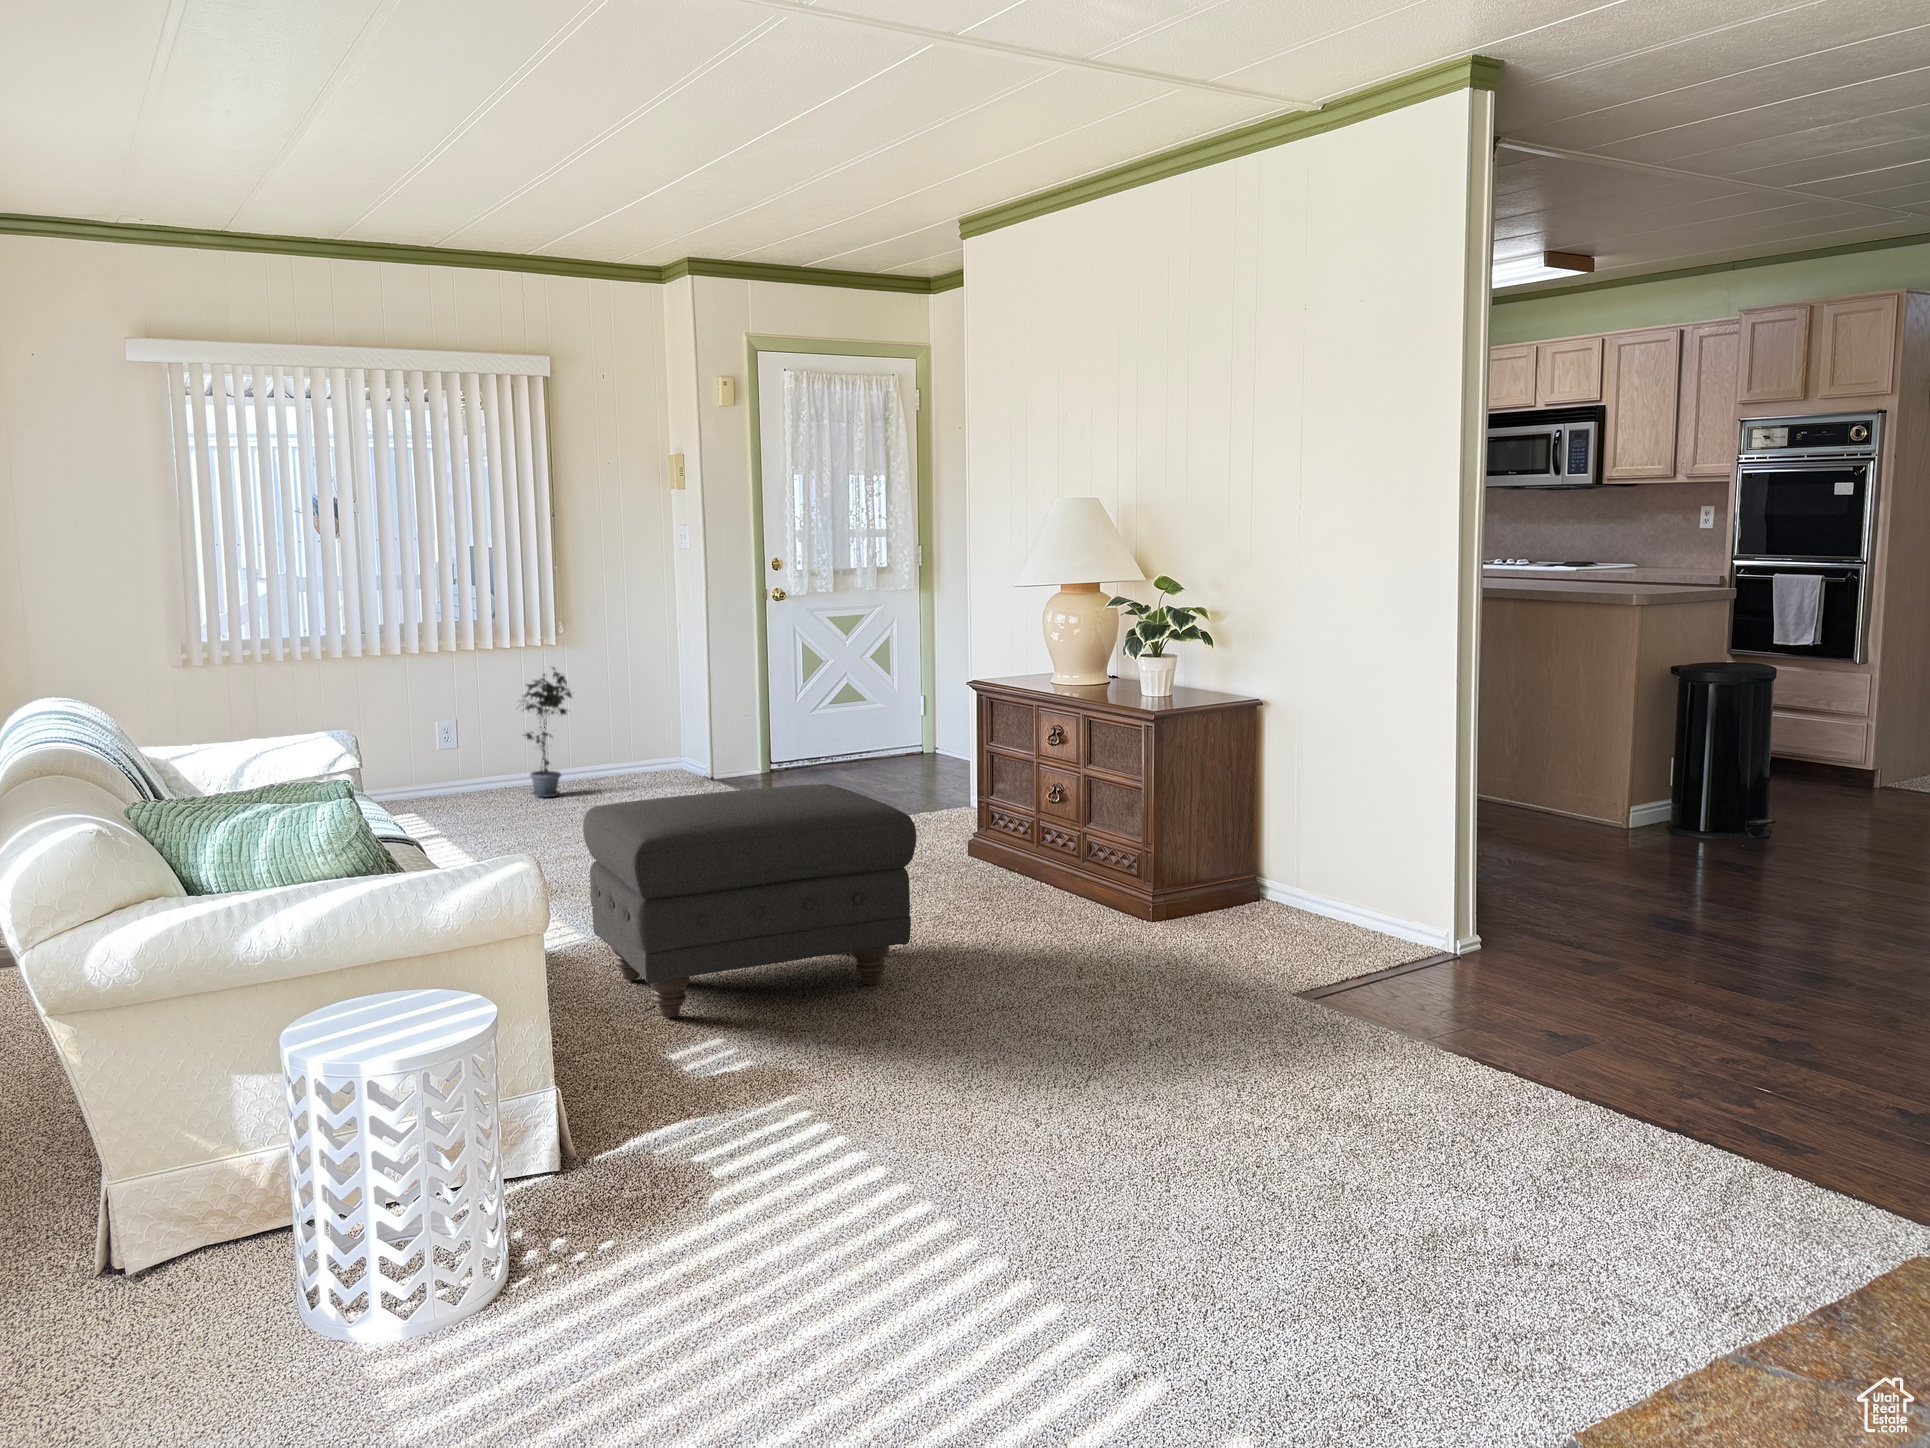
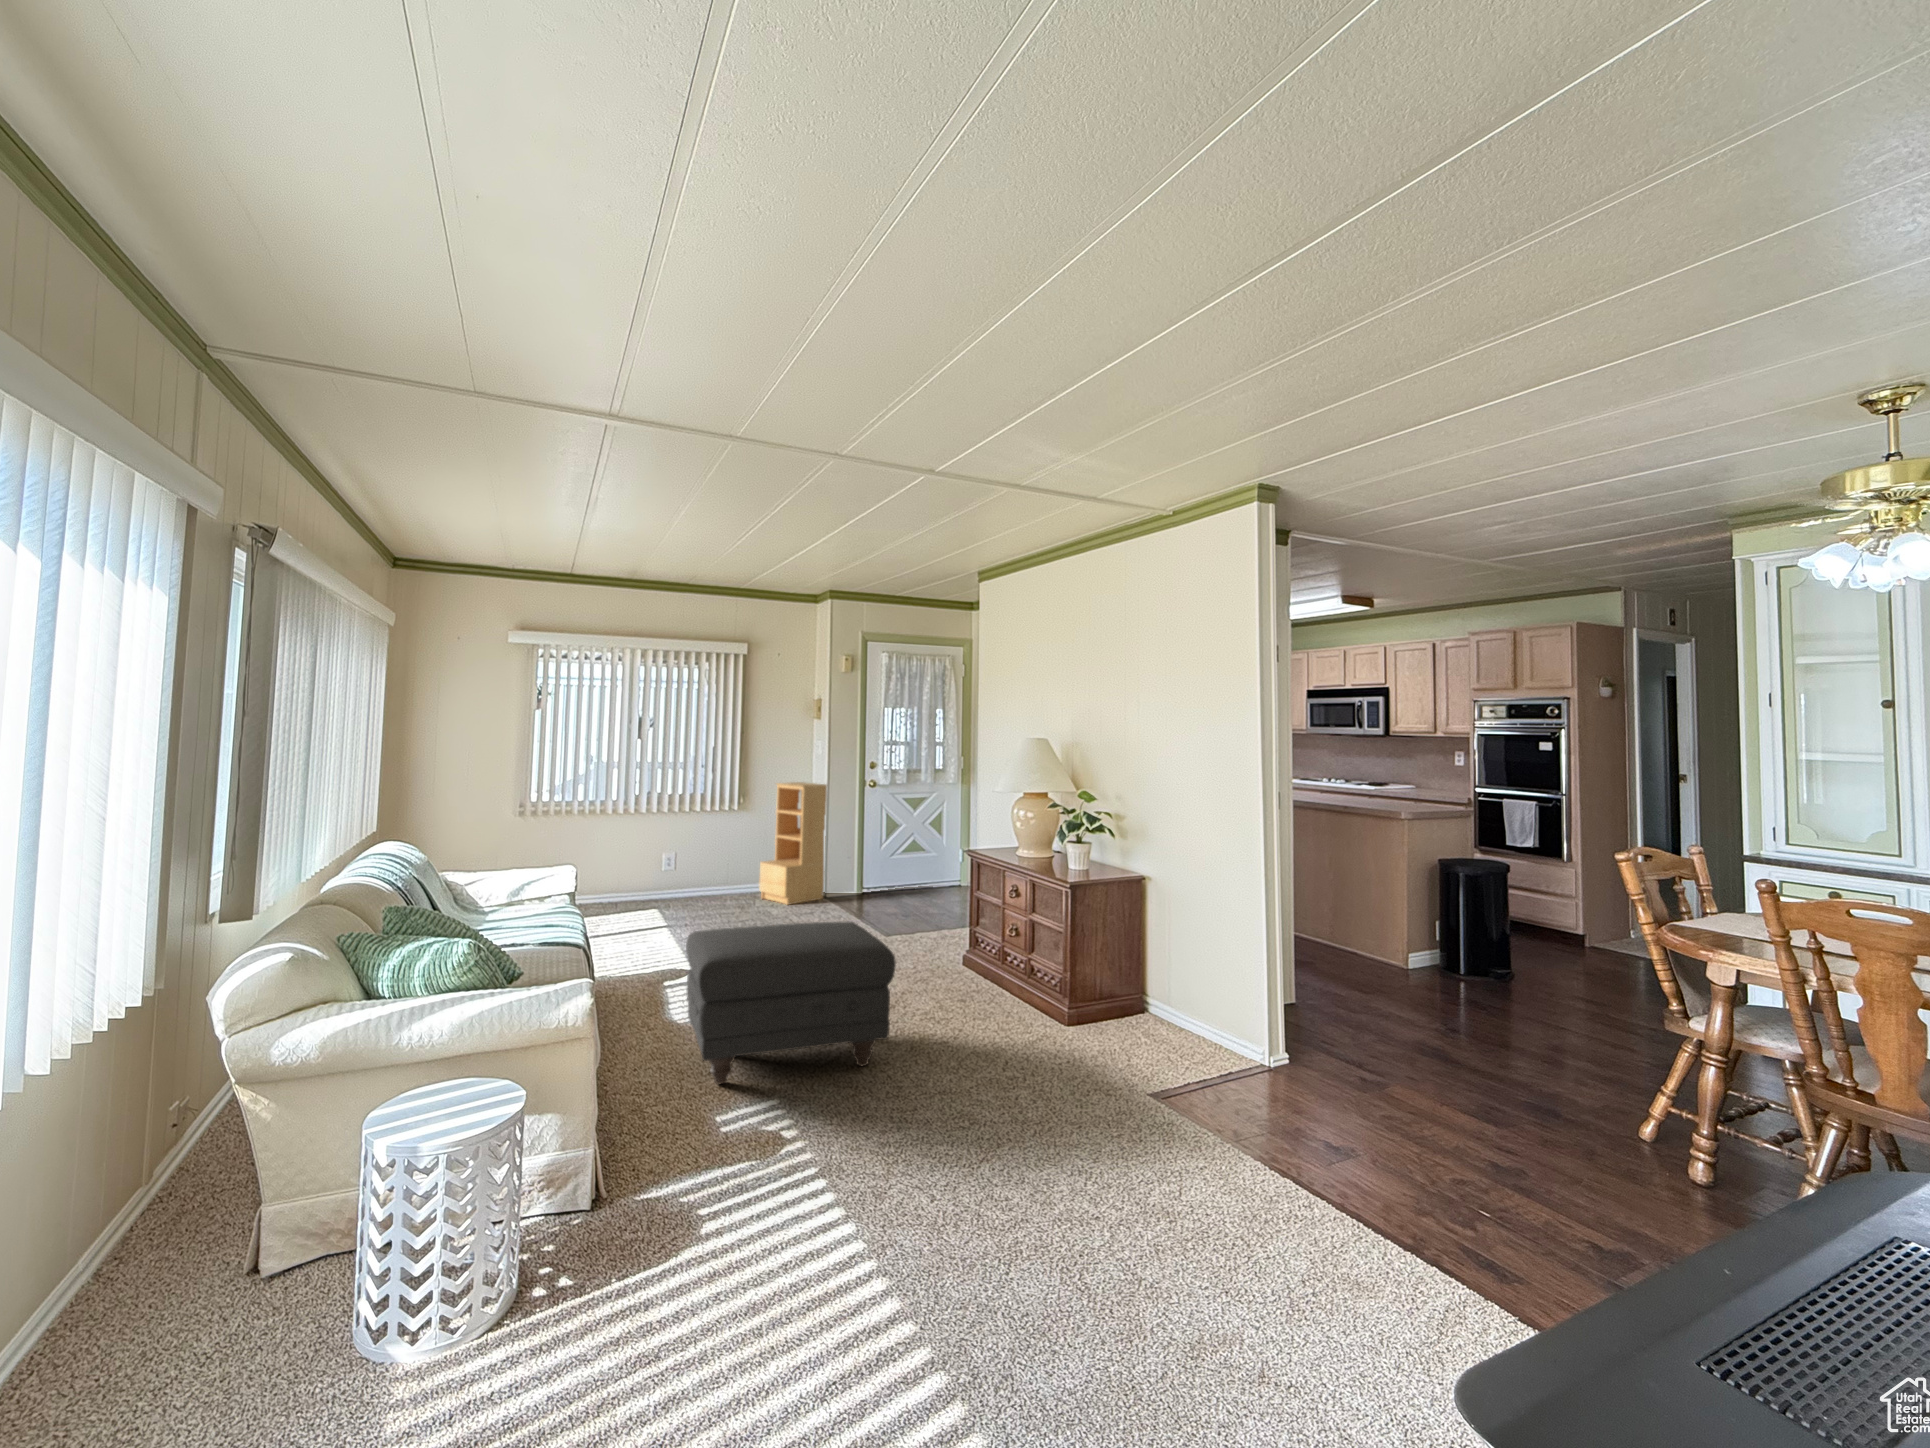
bookshelf: none [607,595,714,791] -> present [759,782,827,905]
potted plant: present [522,667,572,797] -> none [703,824,740,906]

